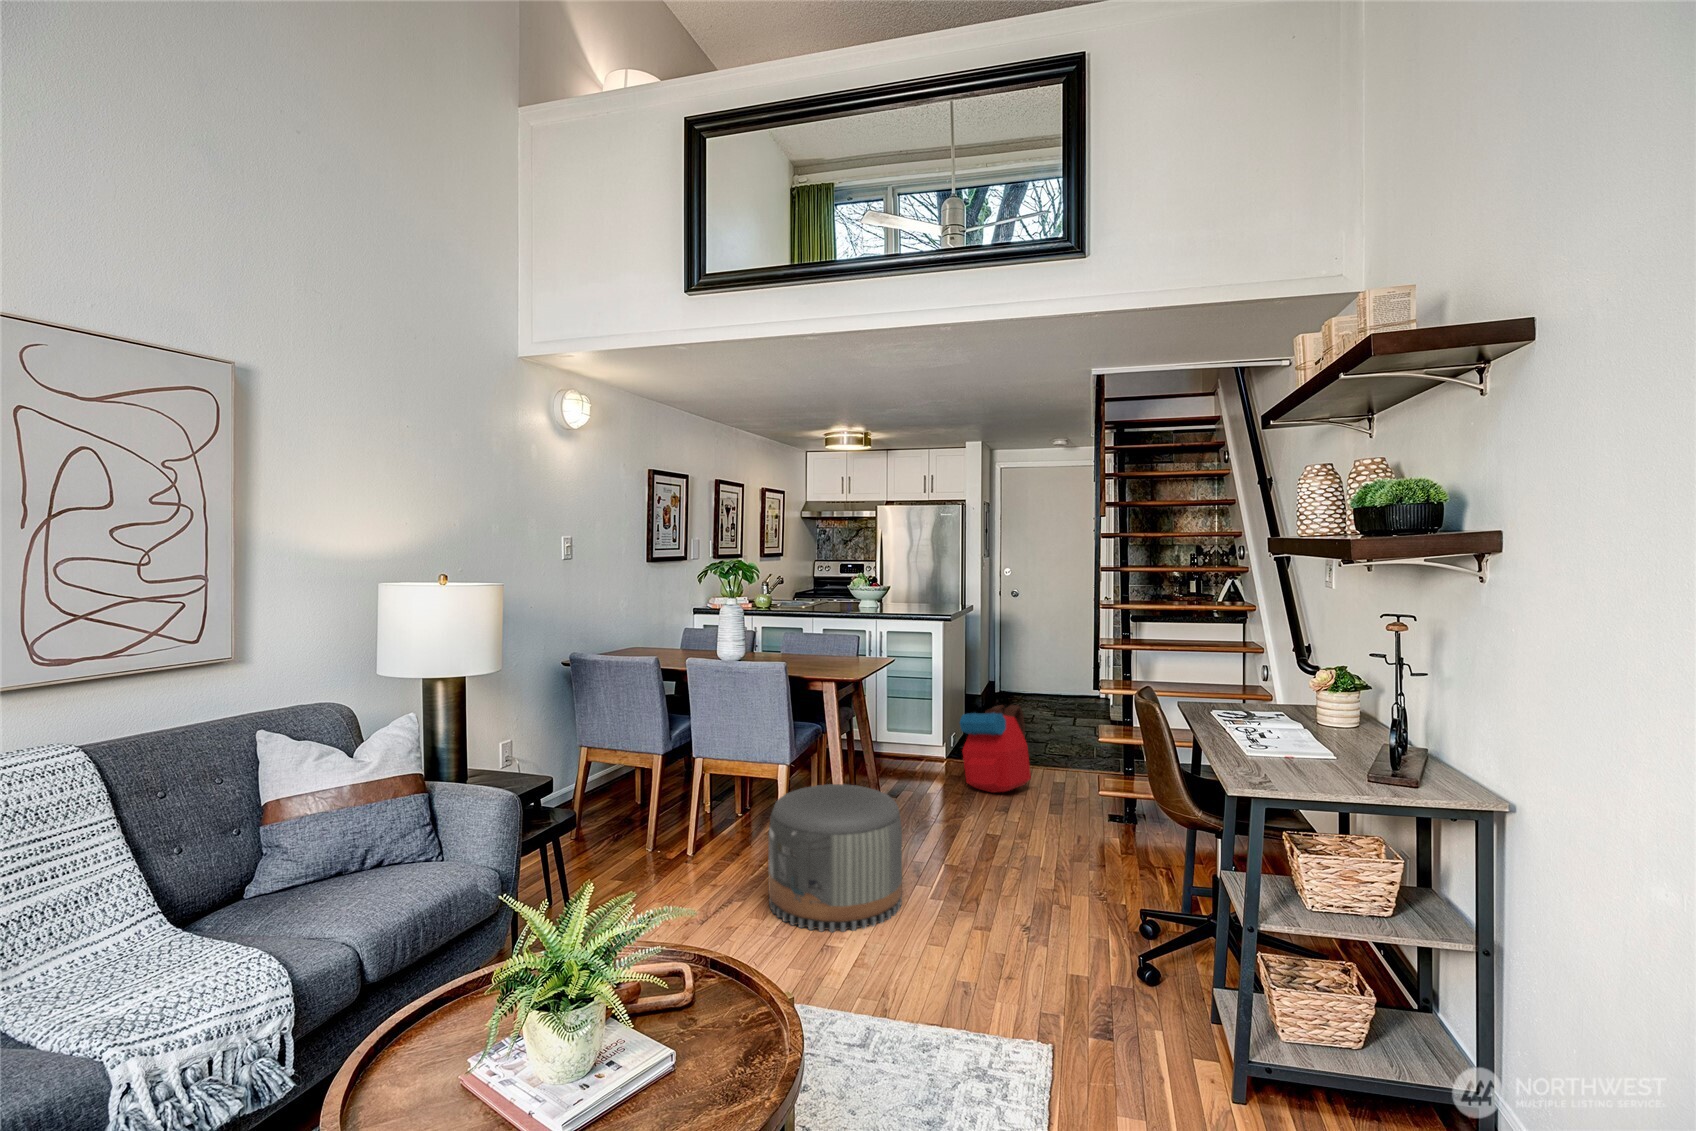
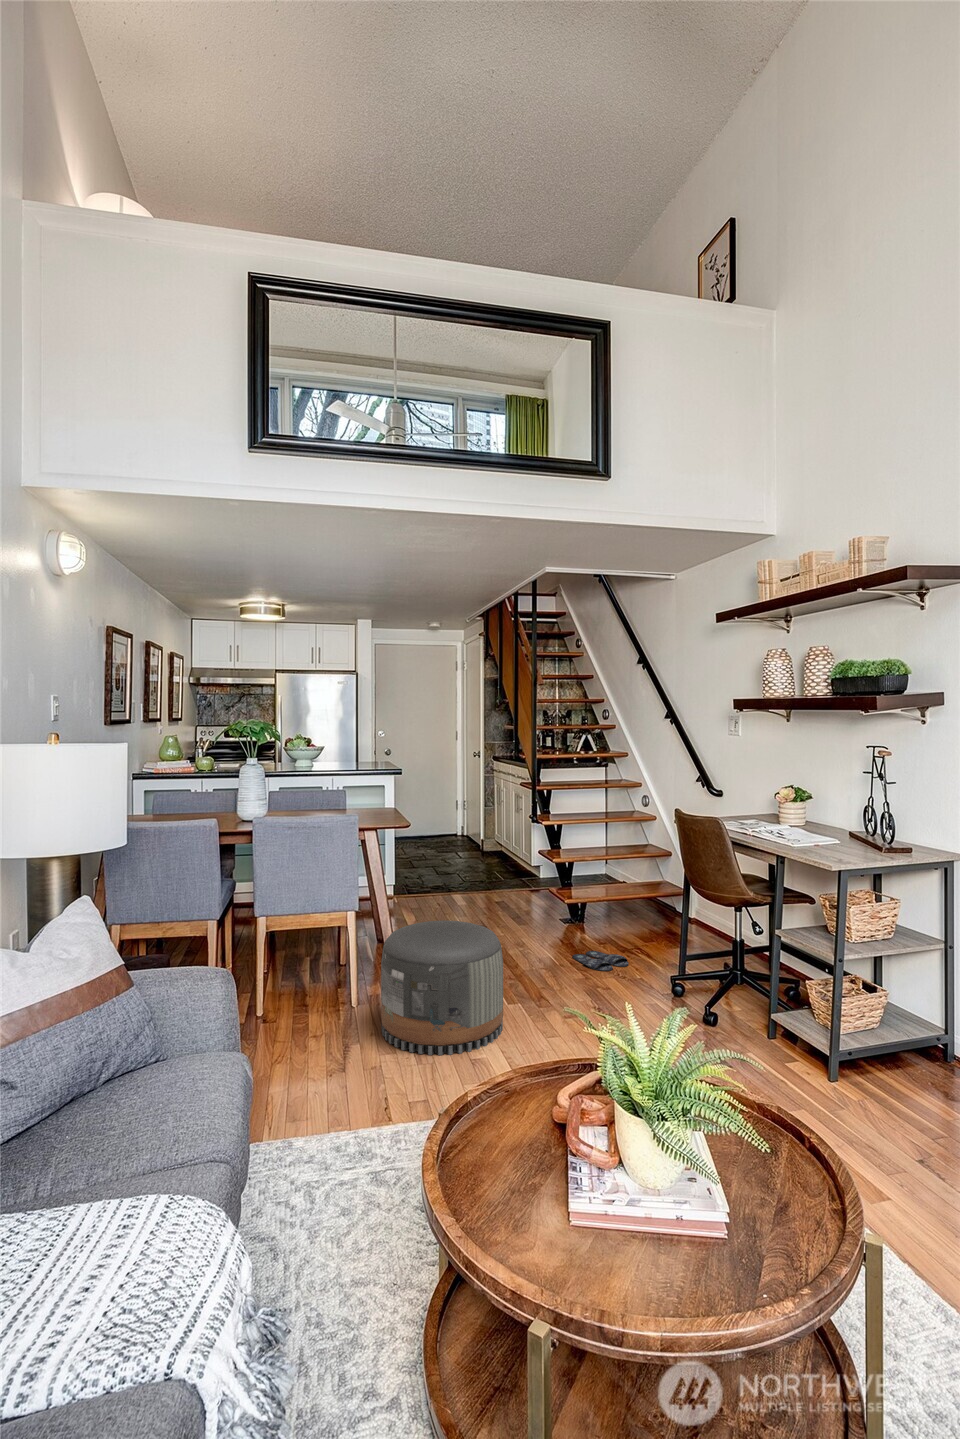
backpack: present [960,705,1031,793] -> none [433,843,490,920]
slippers: none [1066,855,1131,884] -> present [572,951,629,971]

